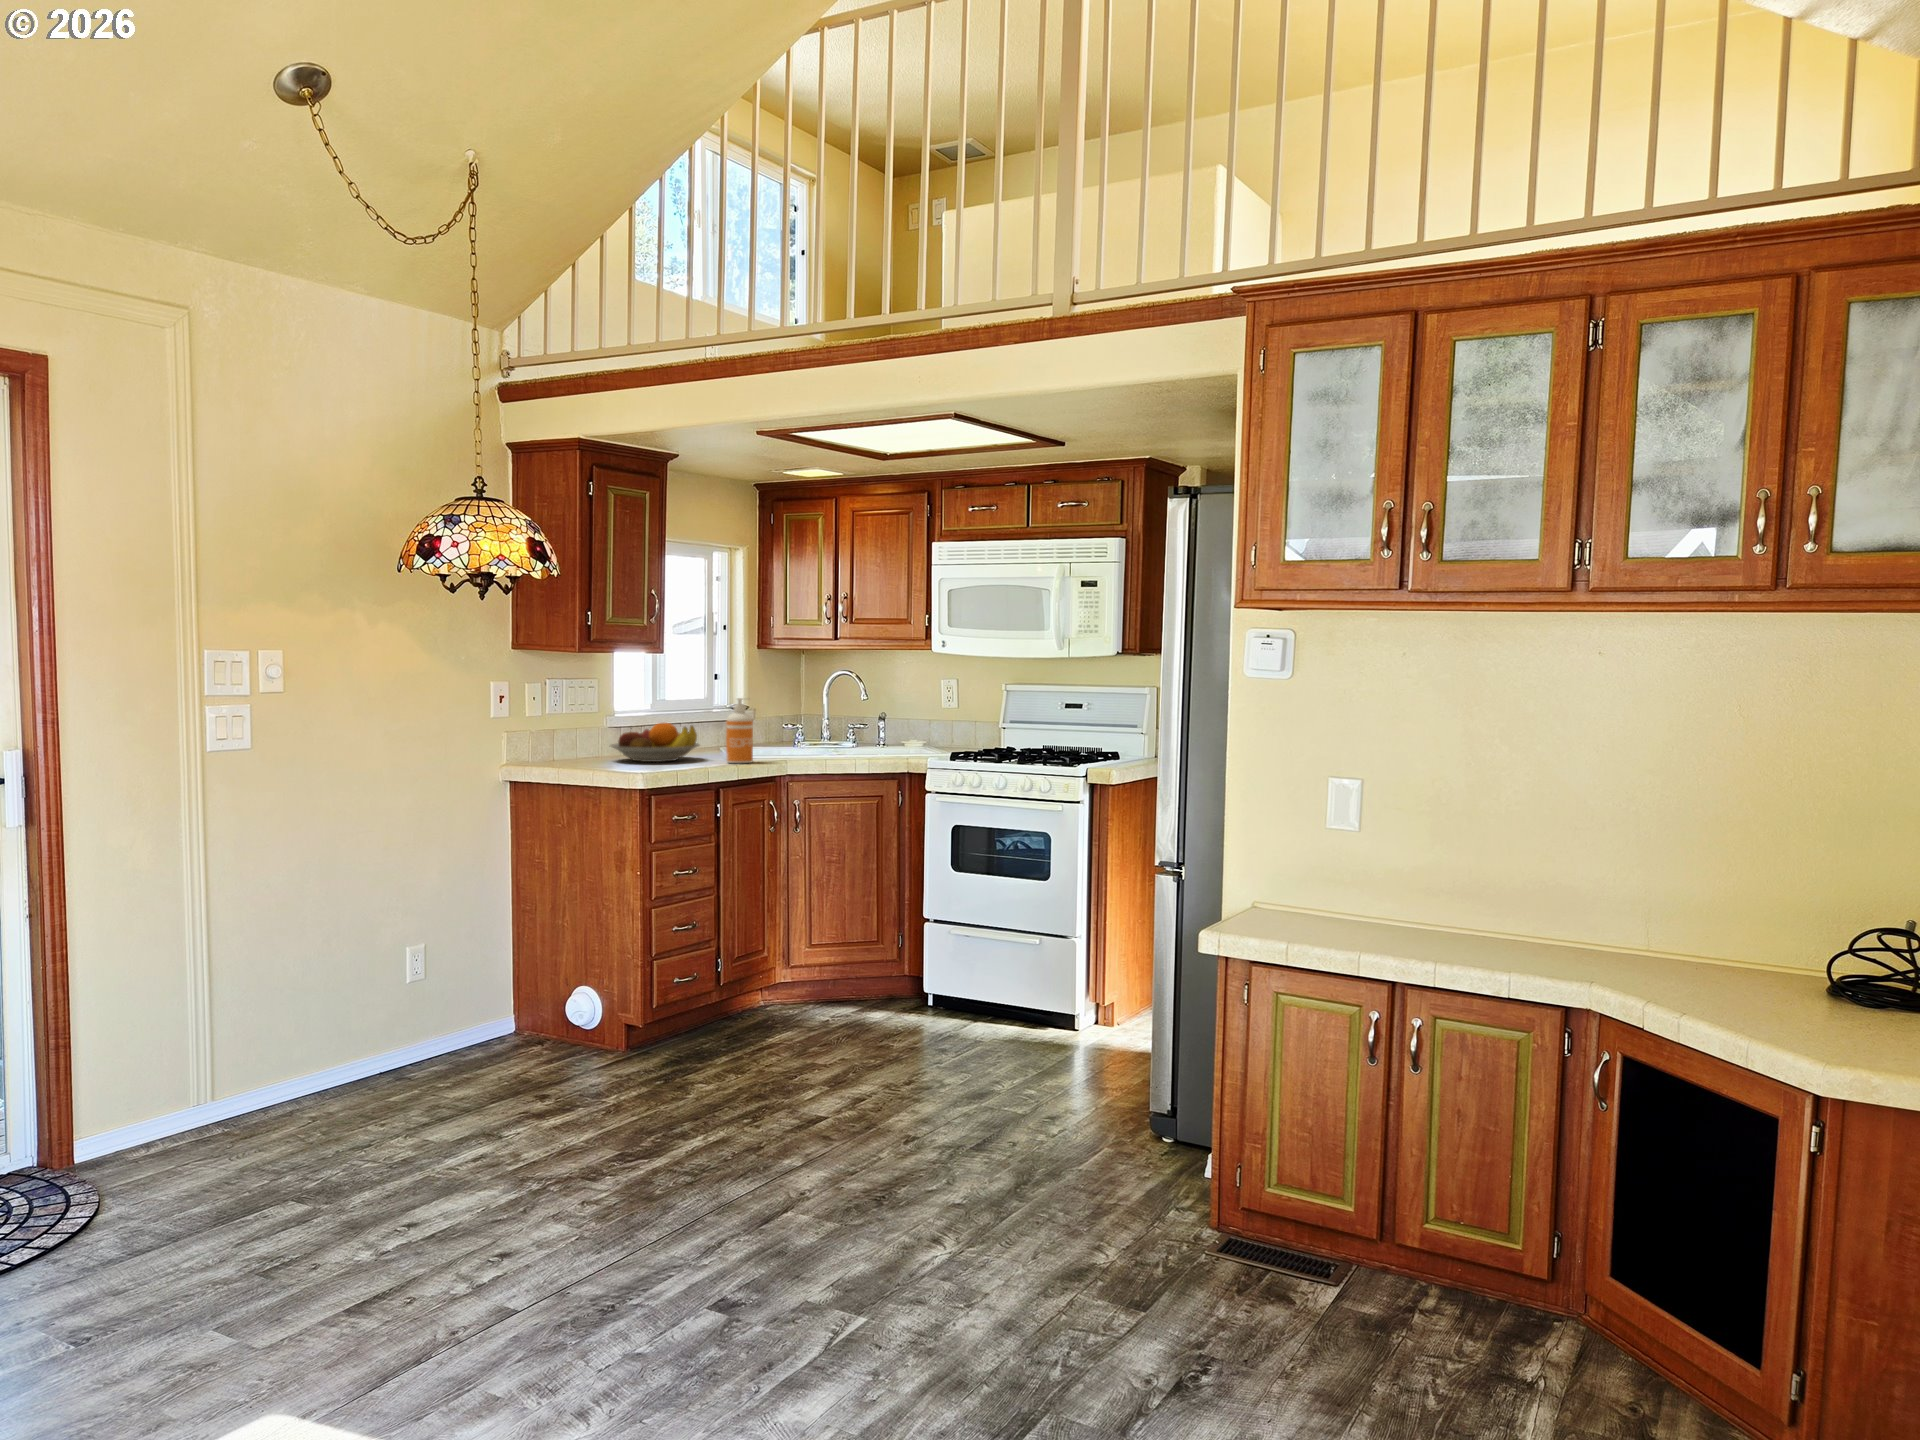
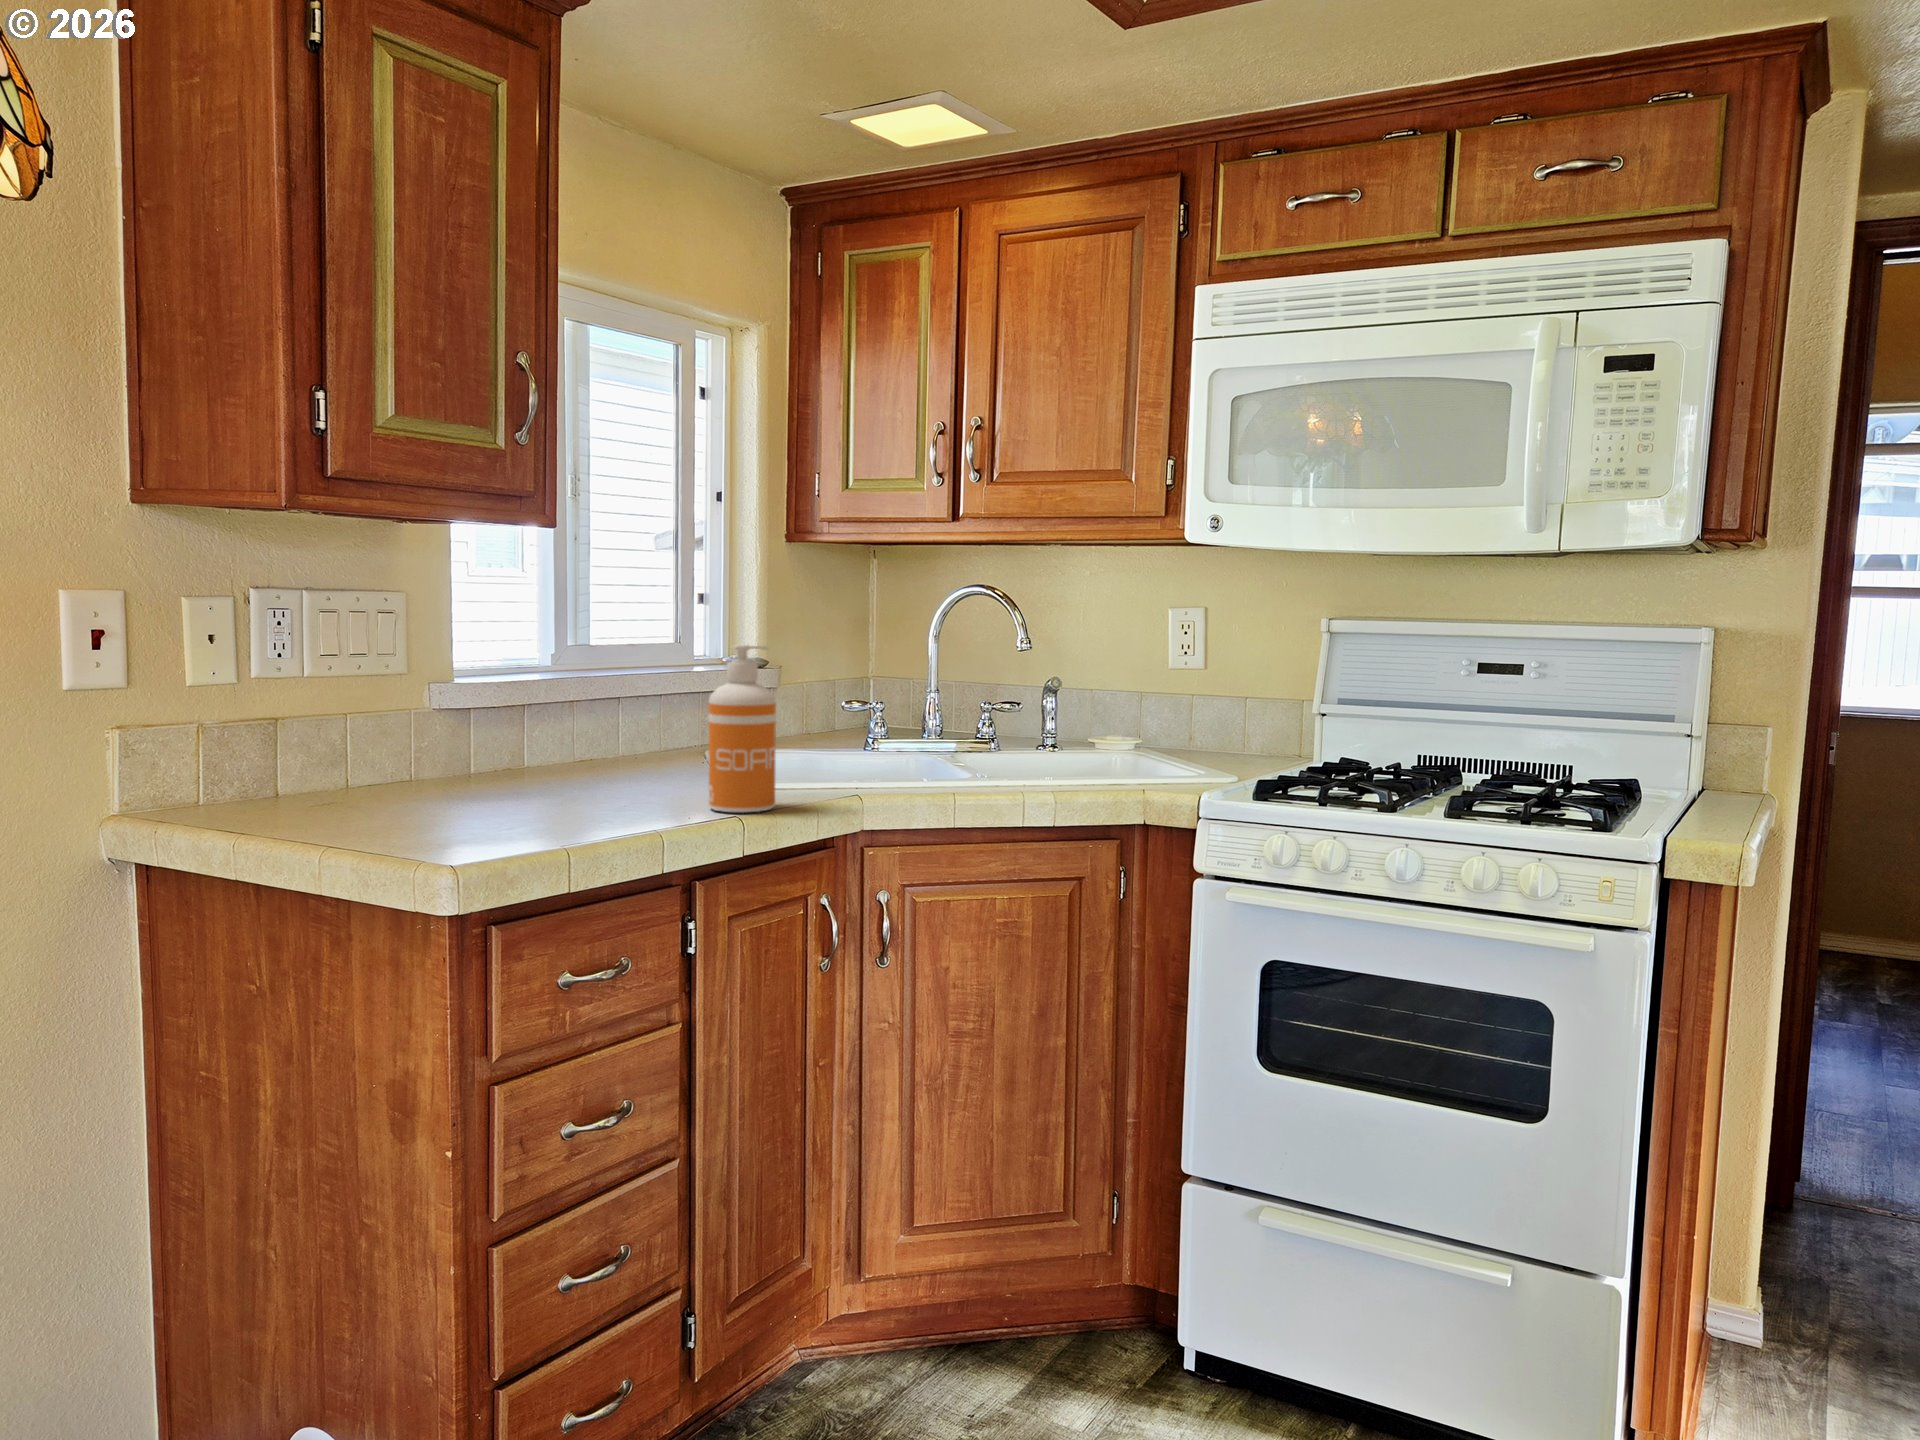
fruit bowl: present [610,723,699,762] -> none [419,704,648,803]

